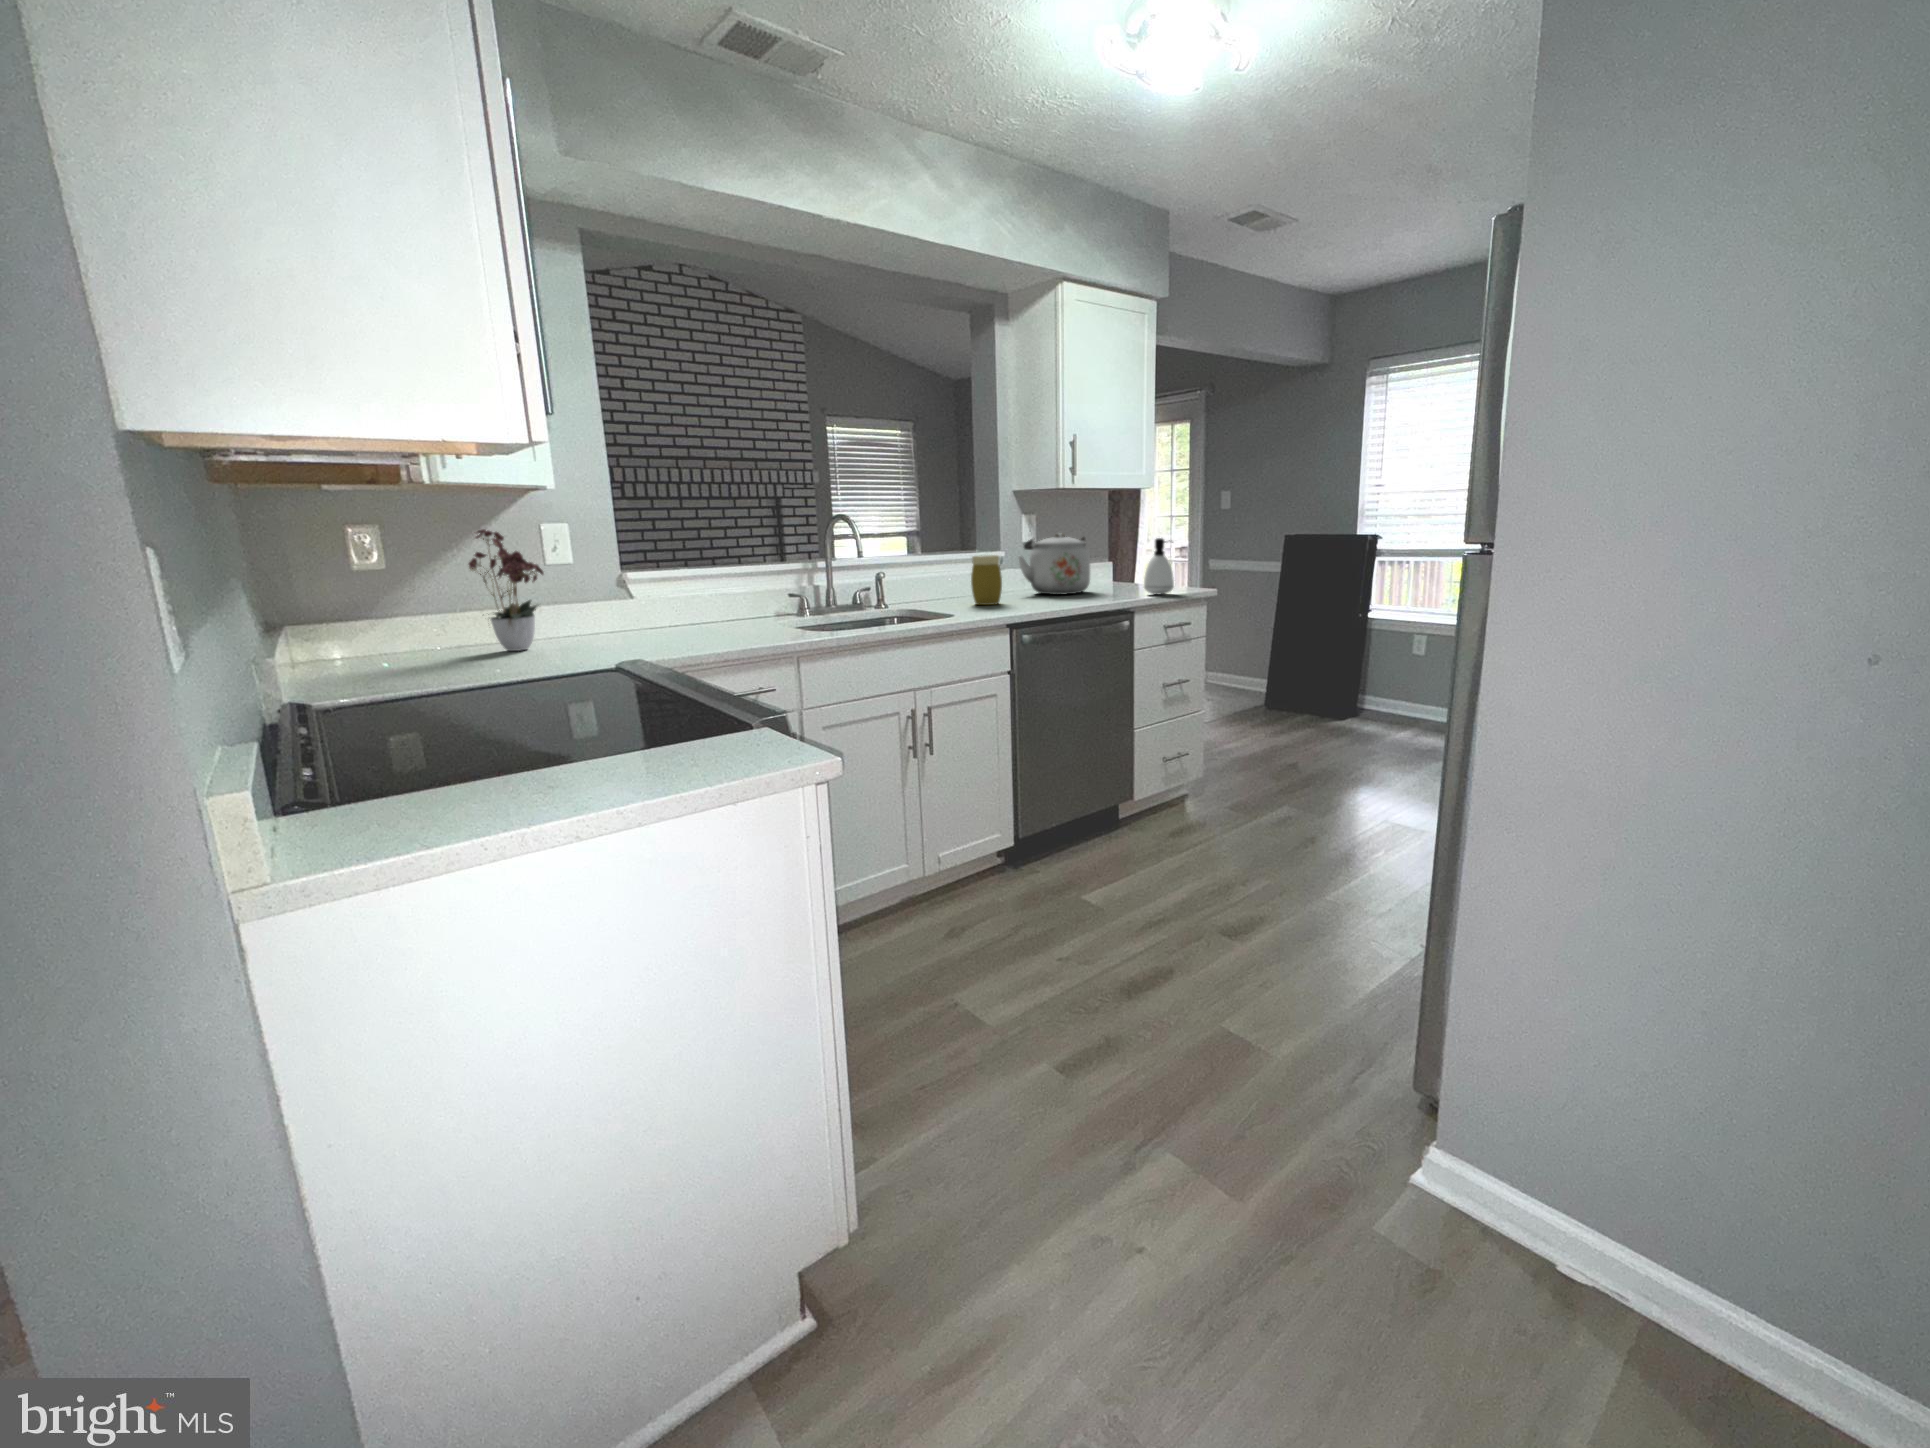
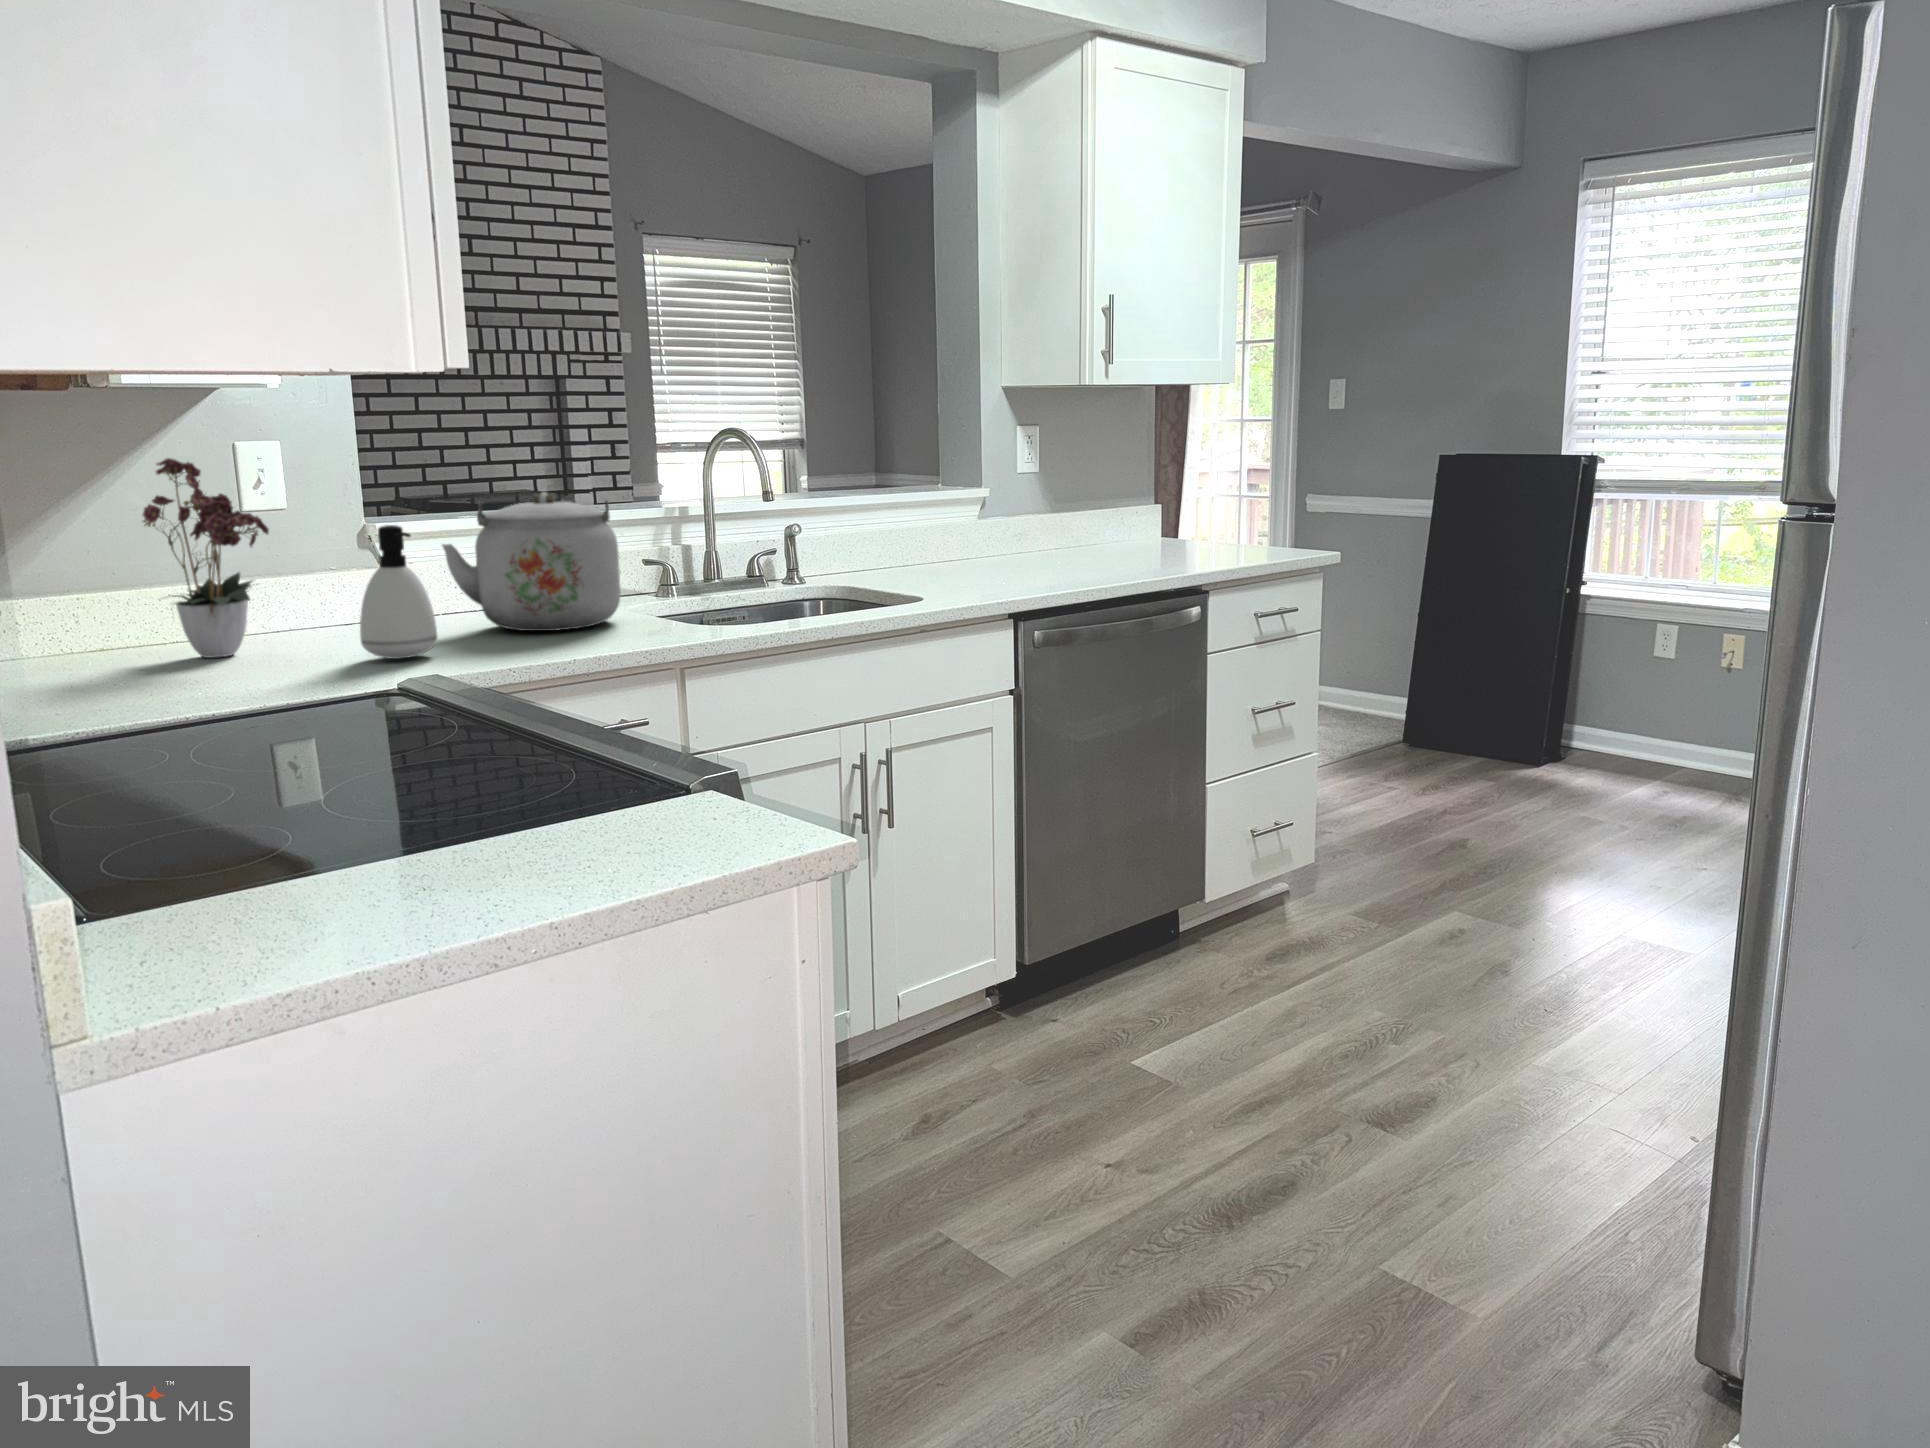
kettle: present [1018,533,1090,595] -> present [442,492,621,631]
soap dispenser: present [1144,538,1174,594] -> present [360,525,438,659]
jar: present [971,555,1002,605] -> none [939,497,991,579]

